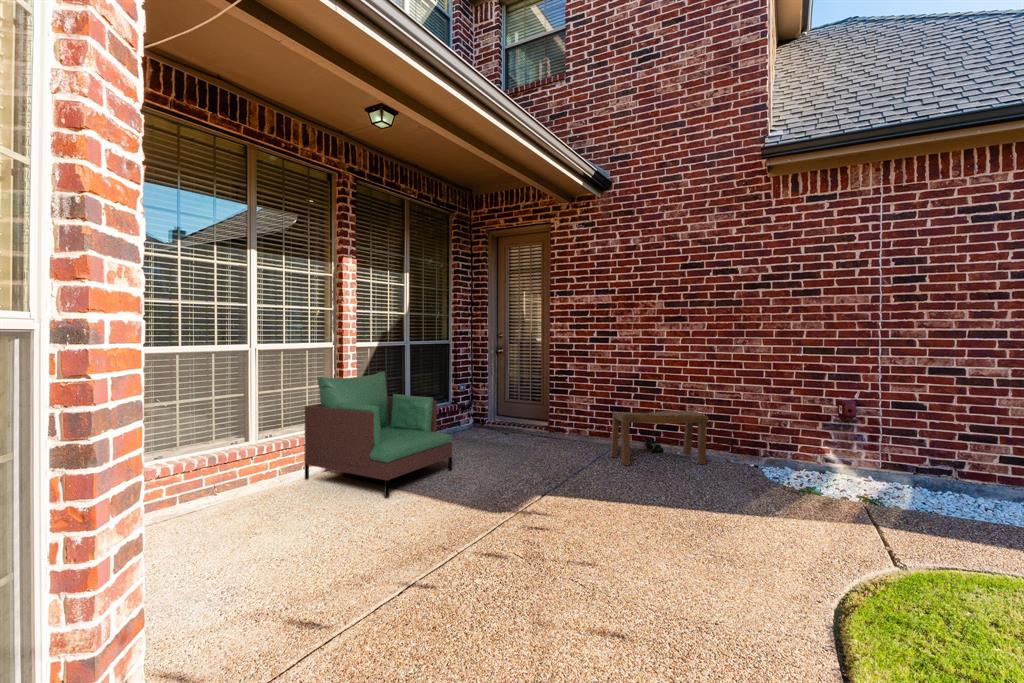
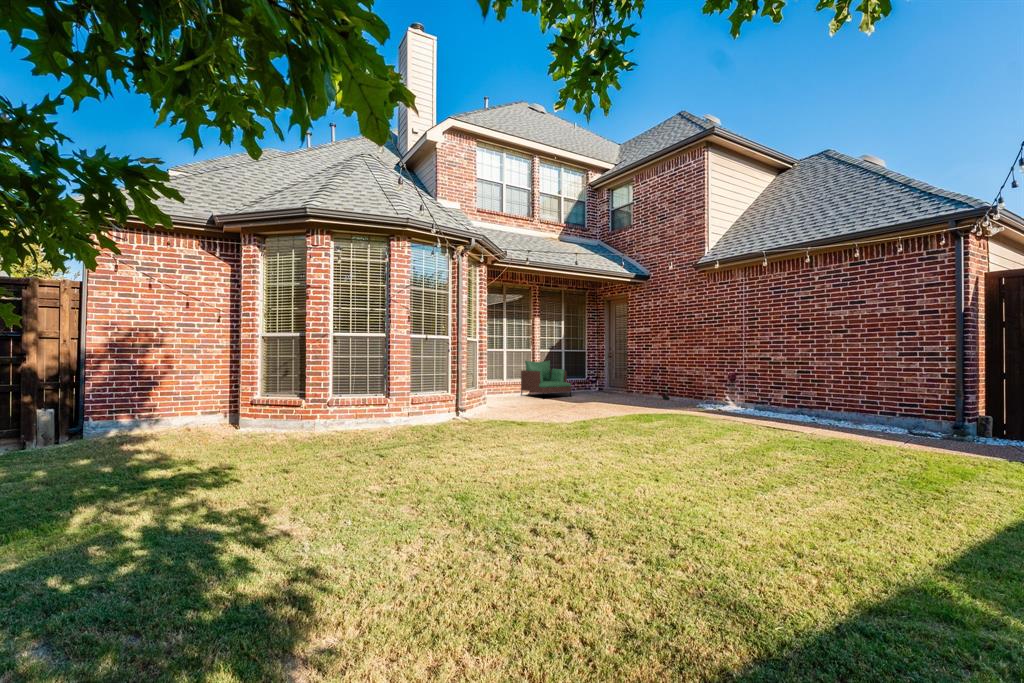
bench: present [611,410,708,465] -> none [638,378,678,401]

